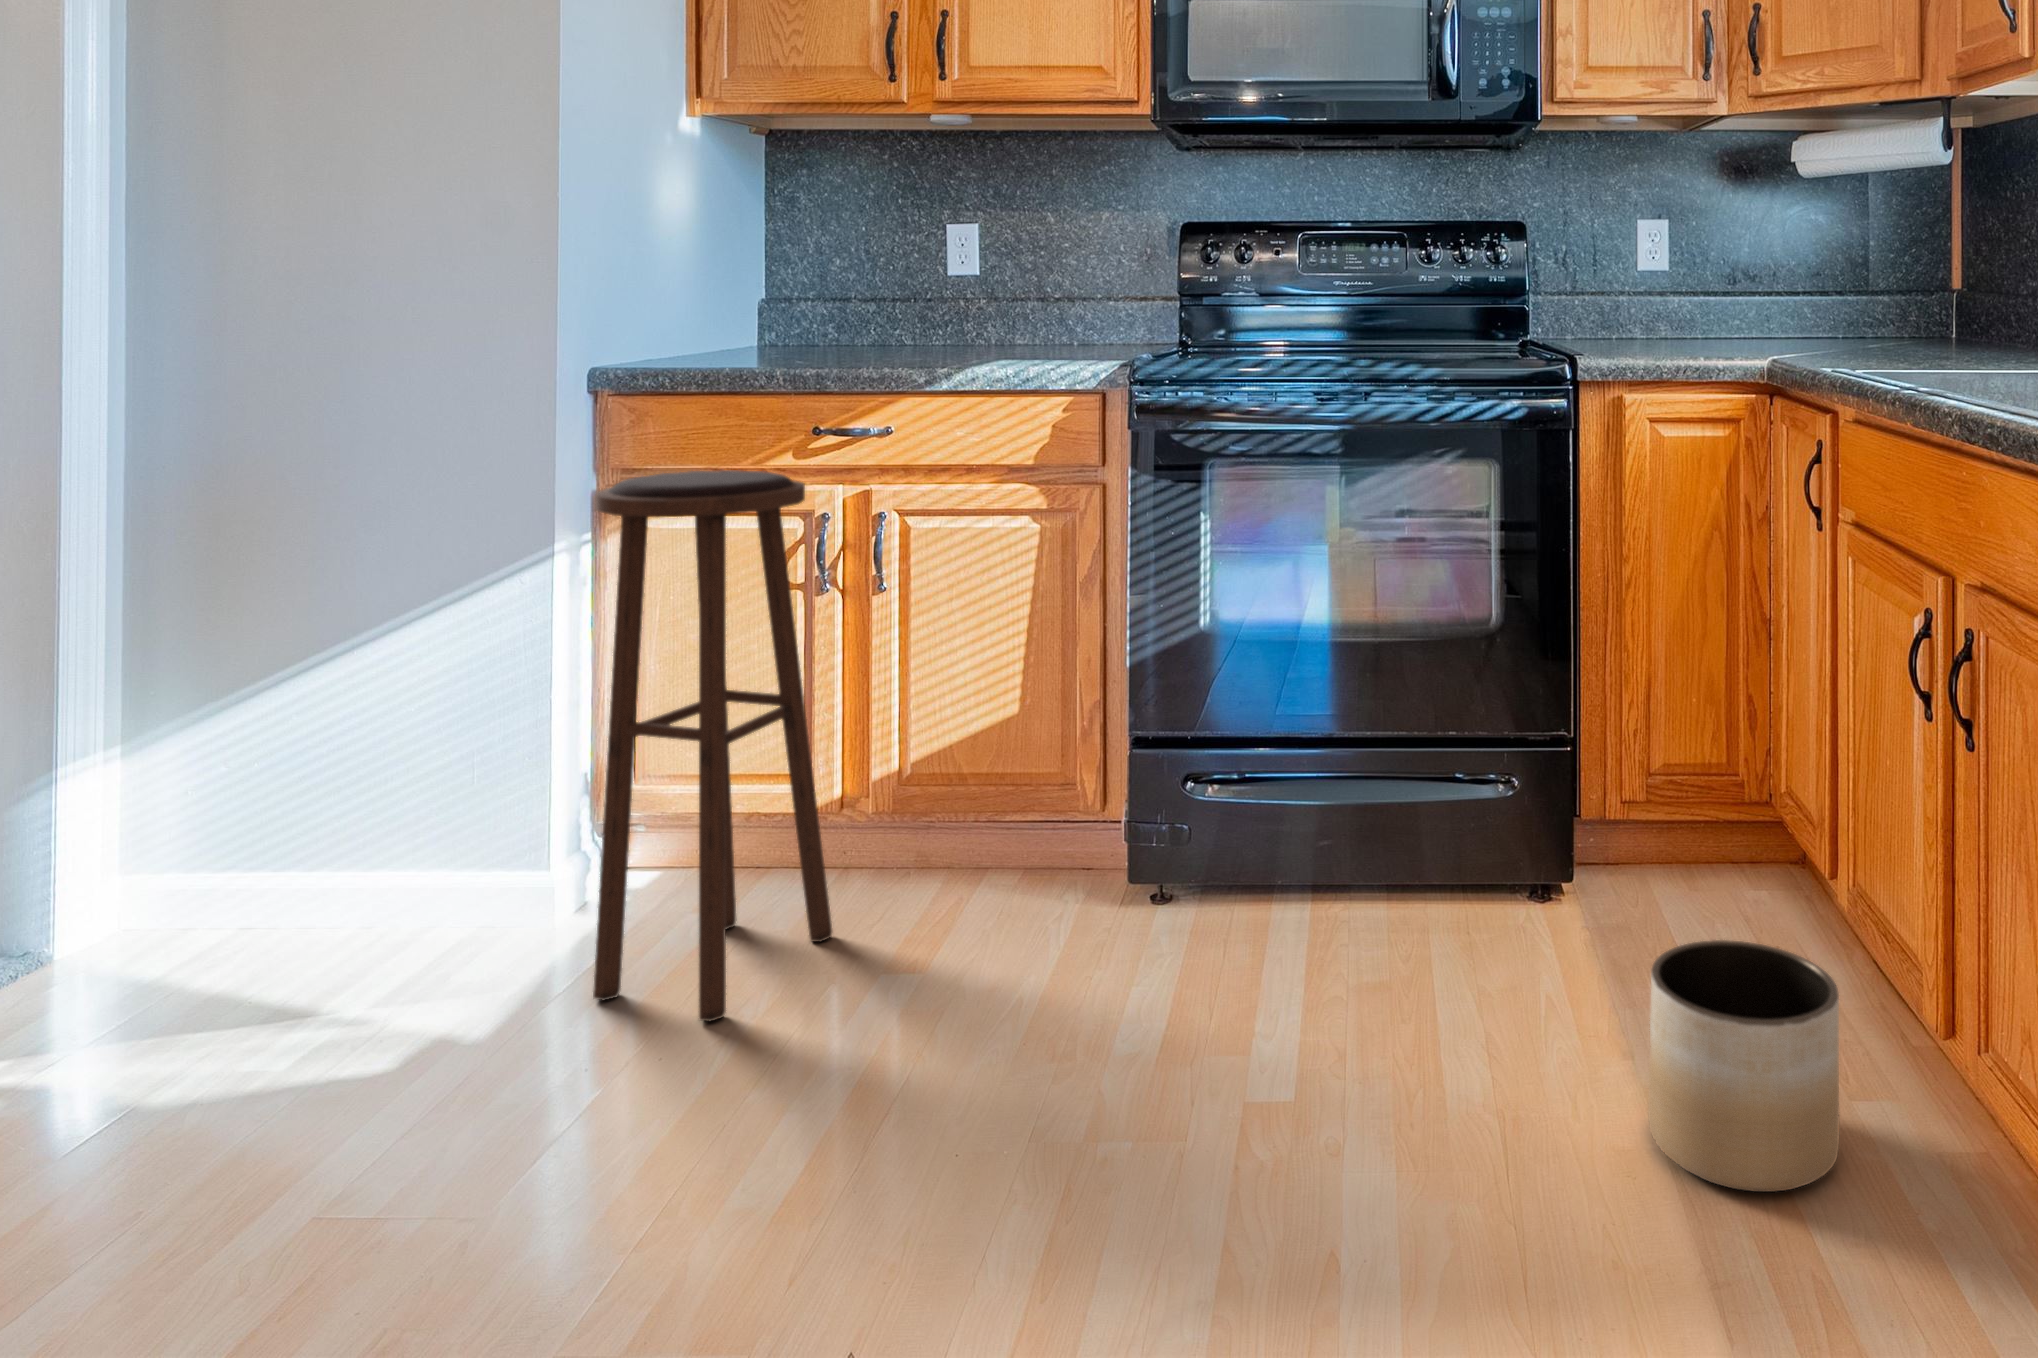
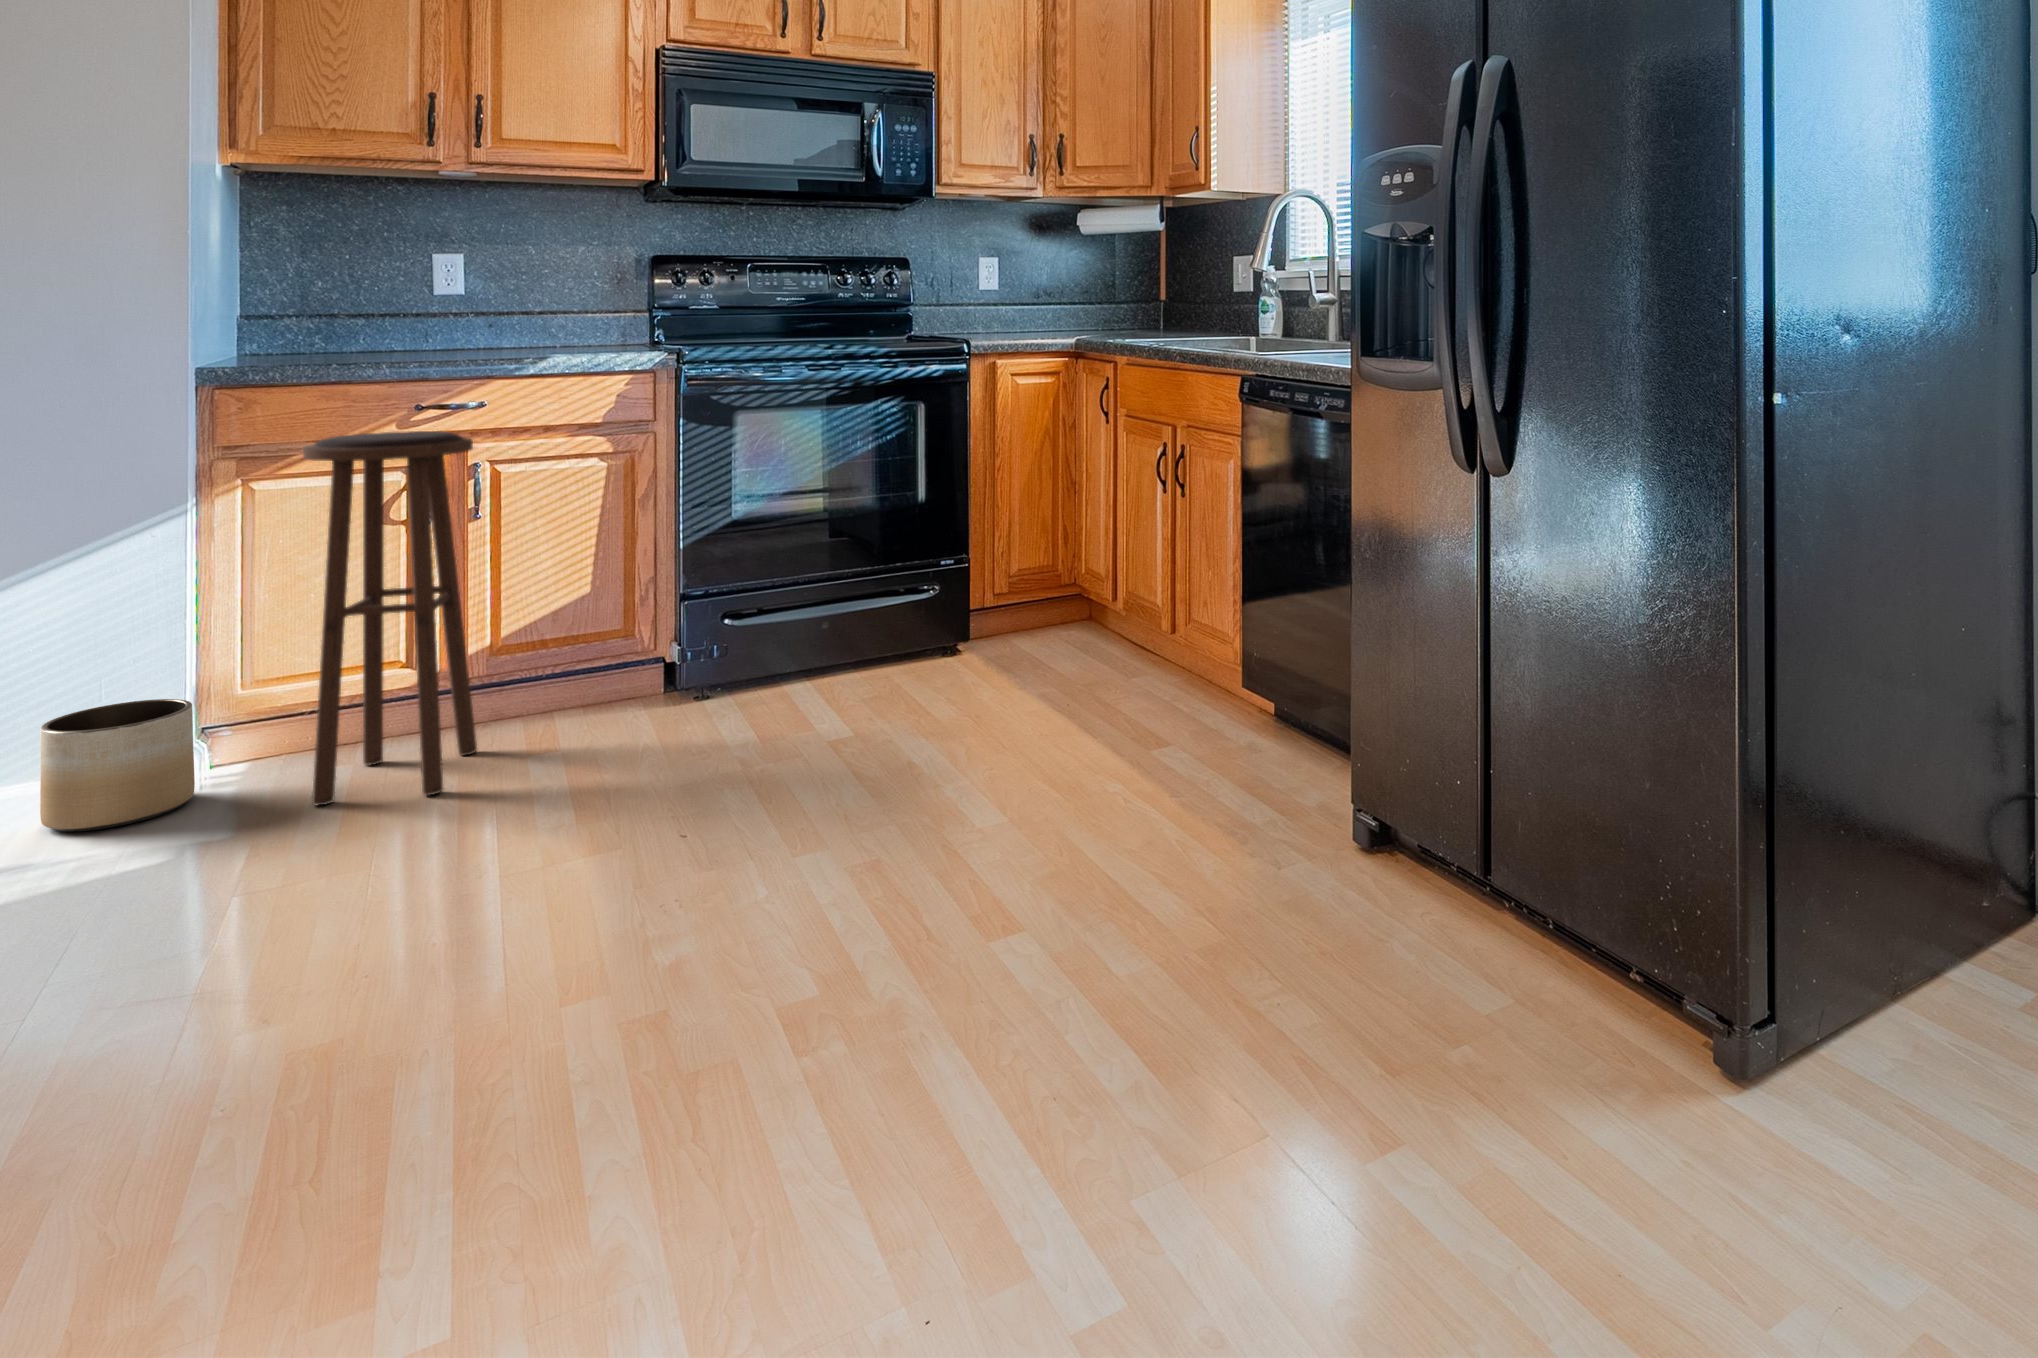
planter: present [1648,940,1839,1192] -> present [40,699,195,832]

